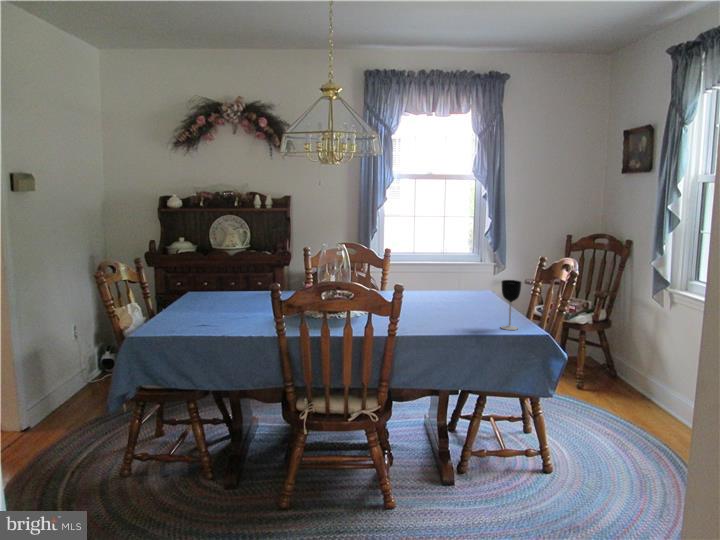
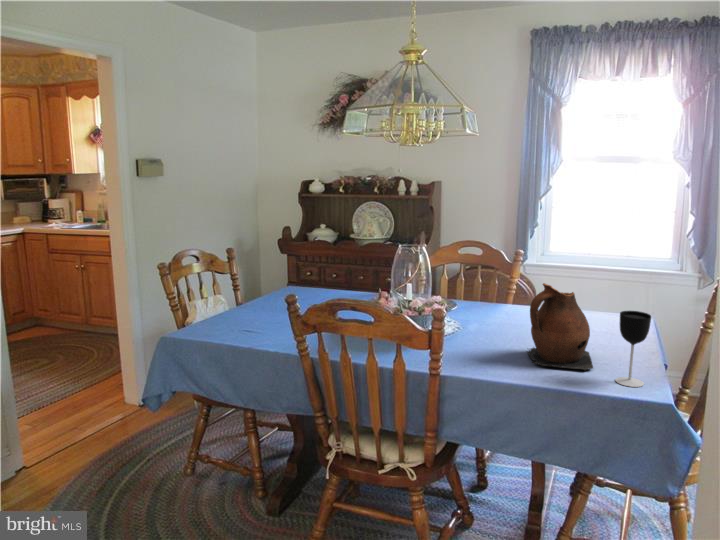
ceramic pitcher: none [433,267,484,325] -> present [527,283,593,371]

